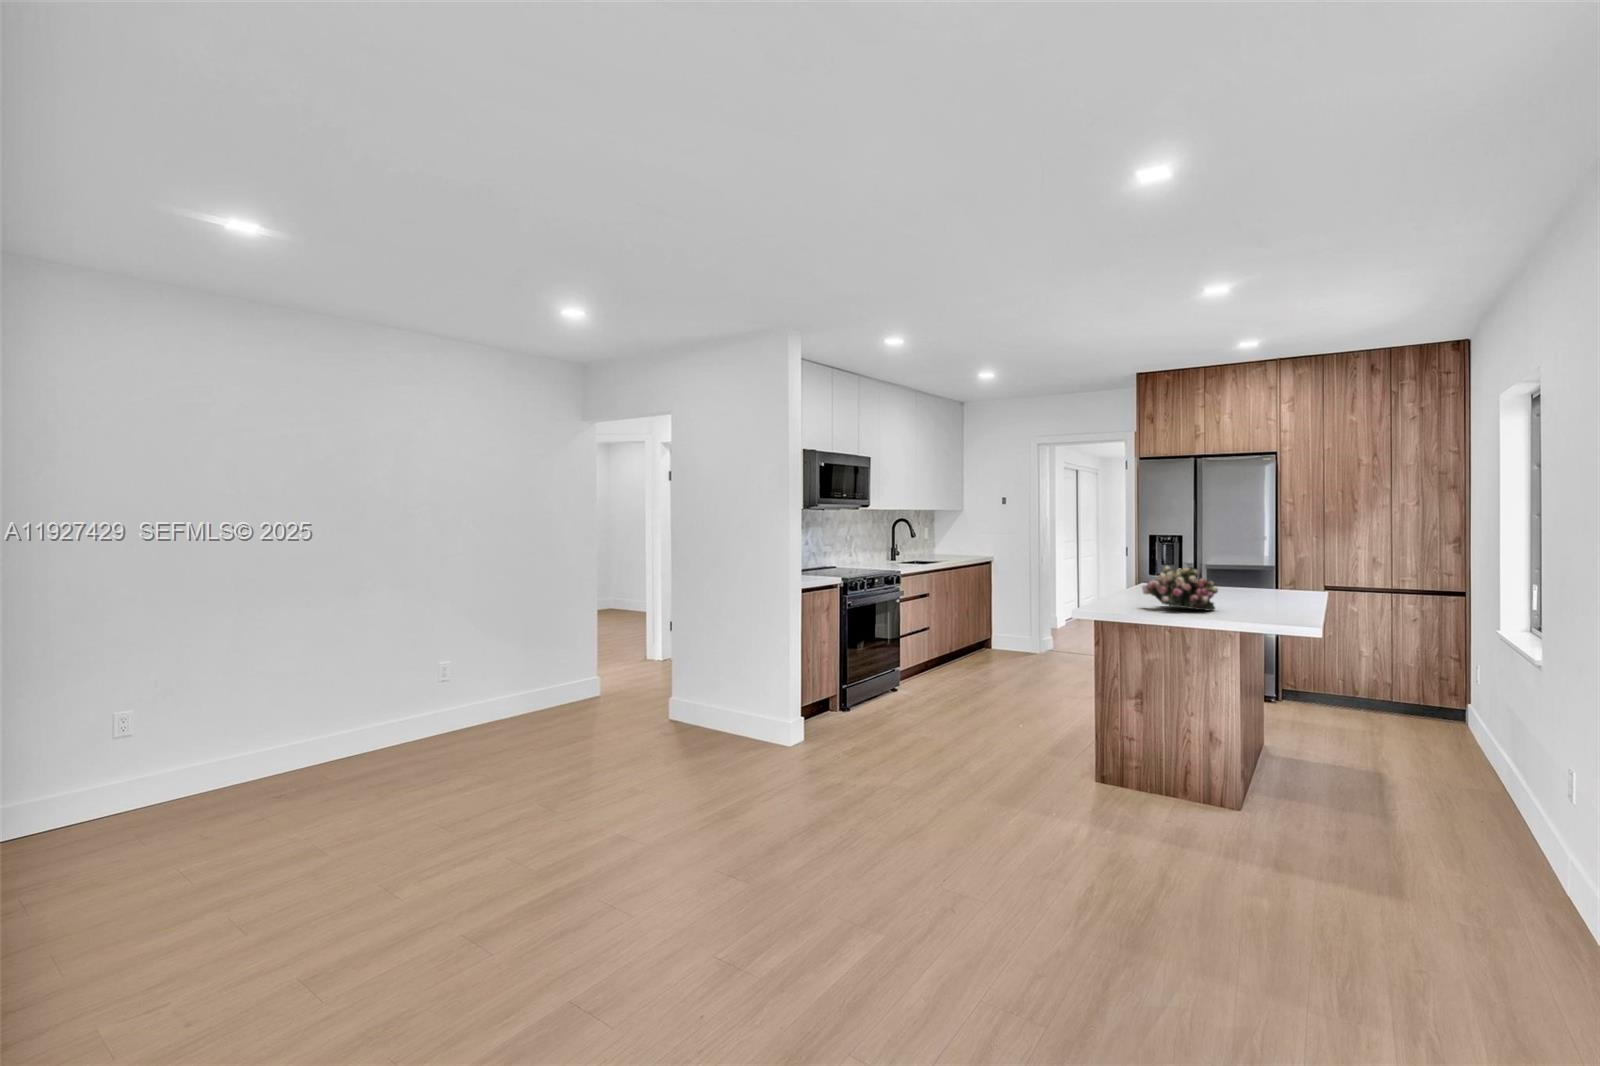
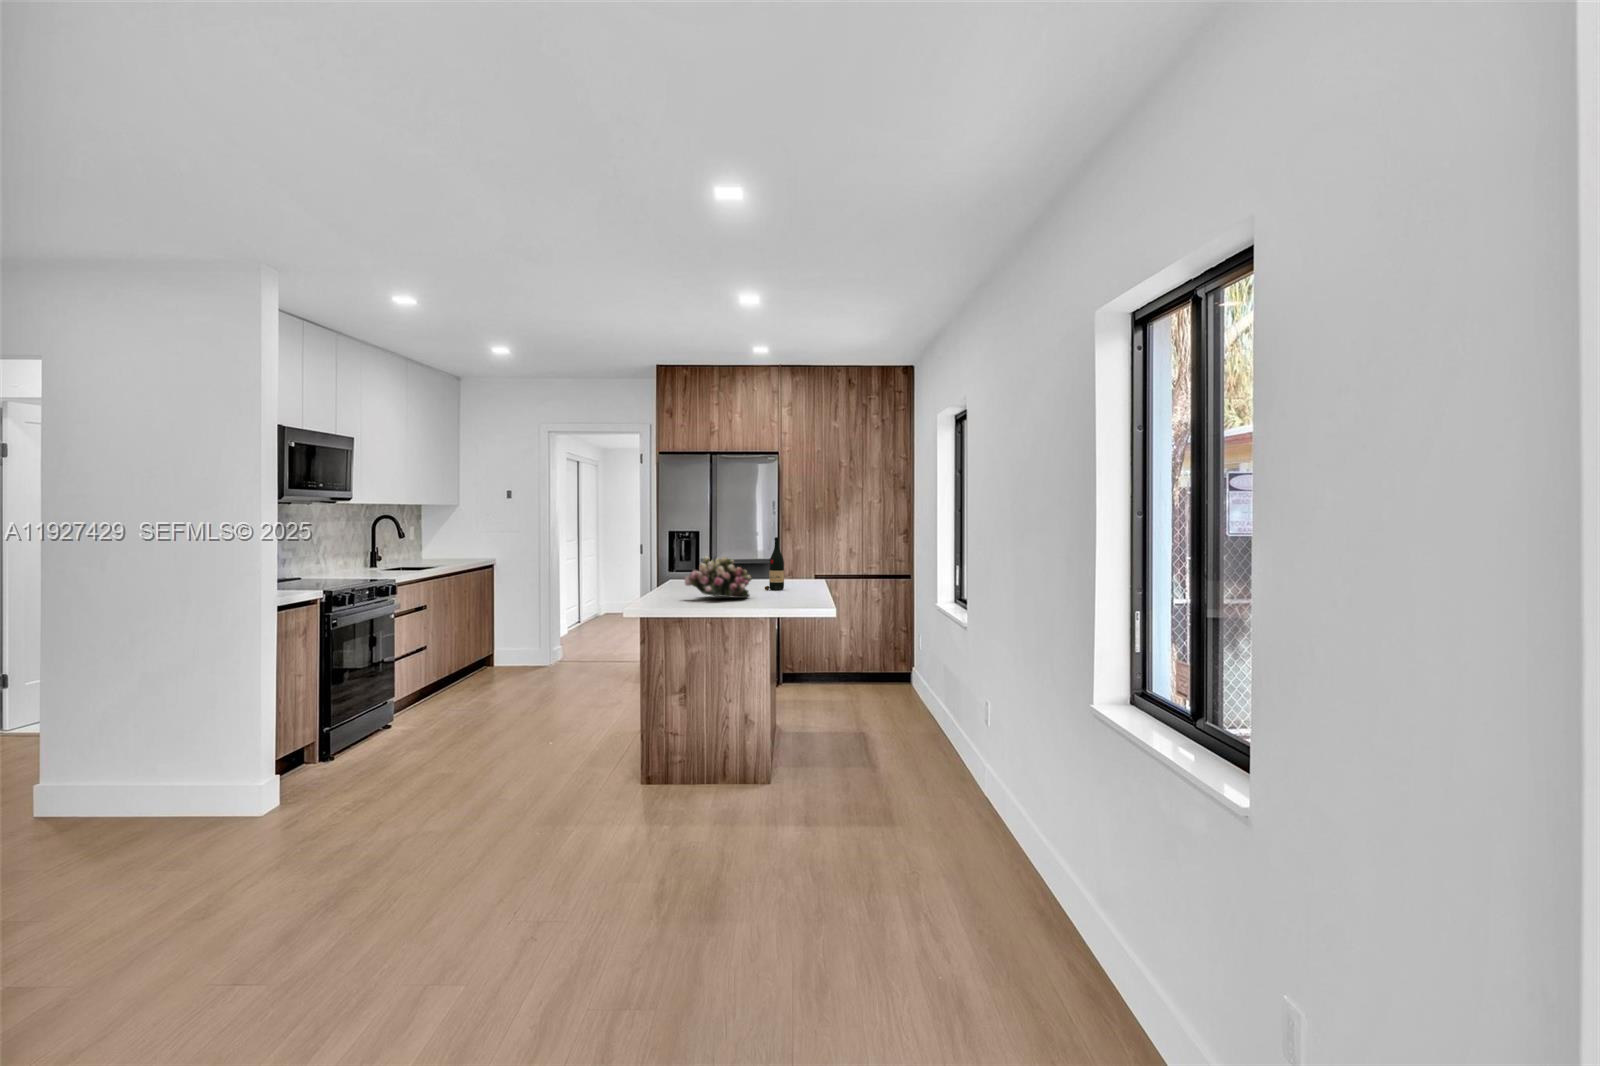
wine bottle: none [1240,547,1265,604] -> present [765,537,784,590]

